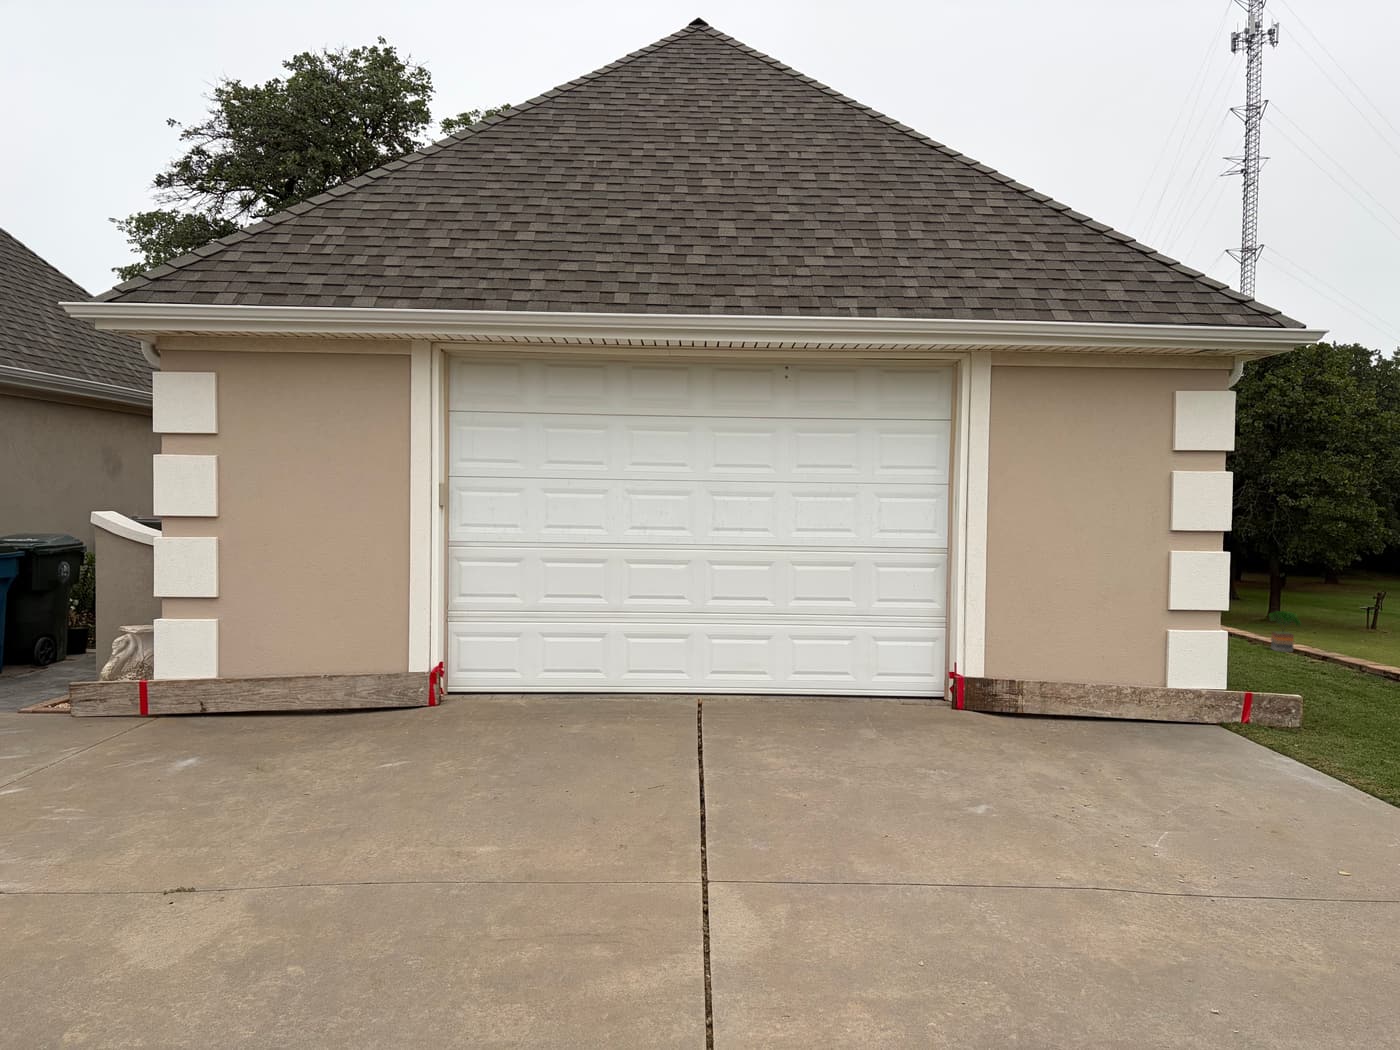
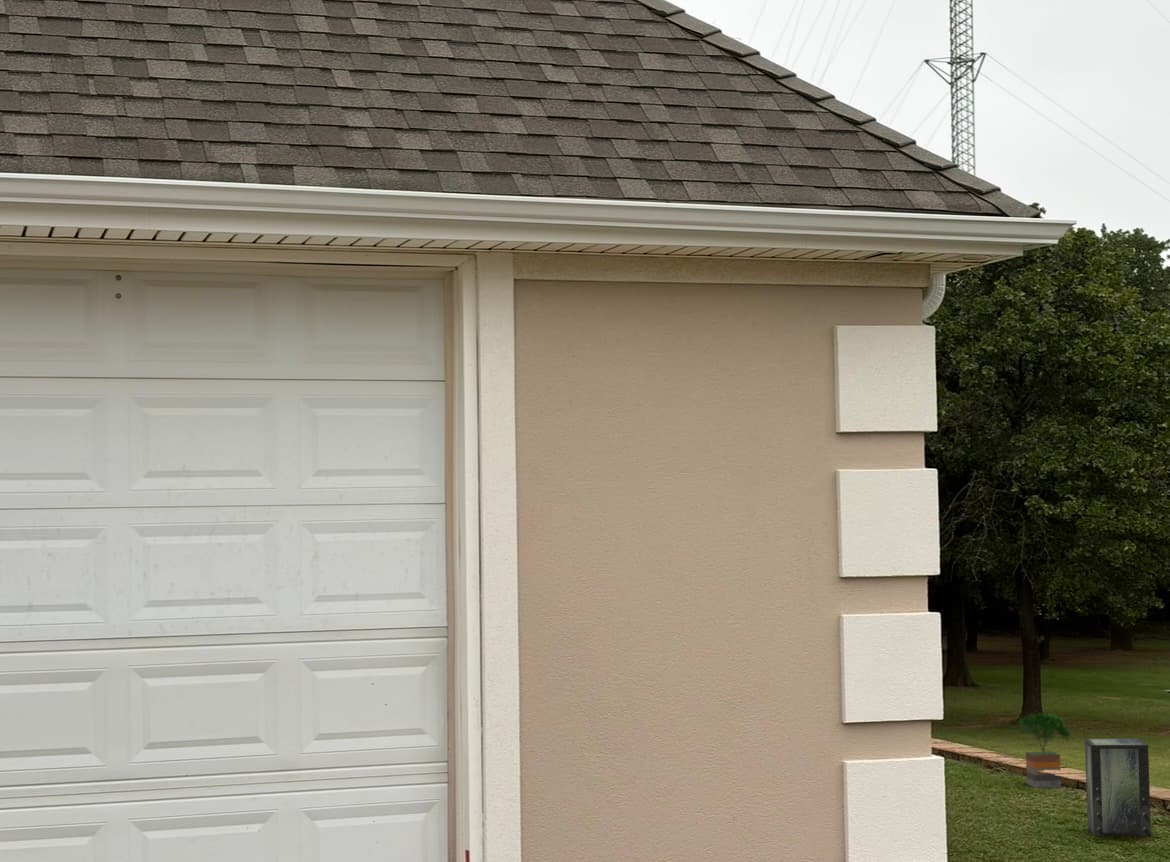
storage box: none [1312,627,1357,686] -> present [1085,738,1151,836]

